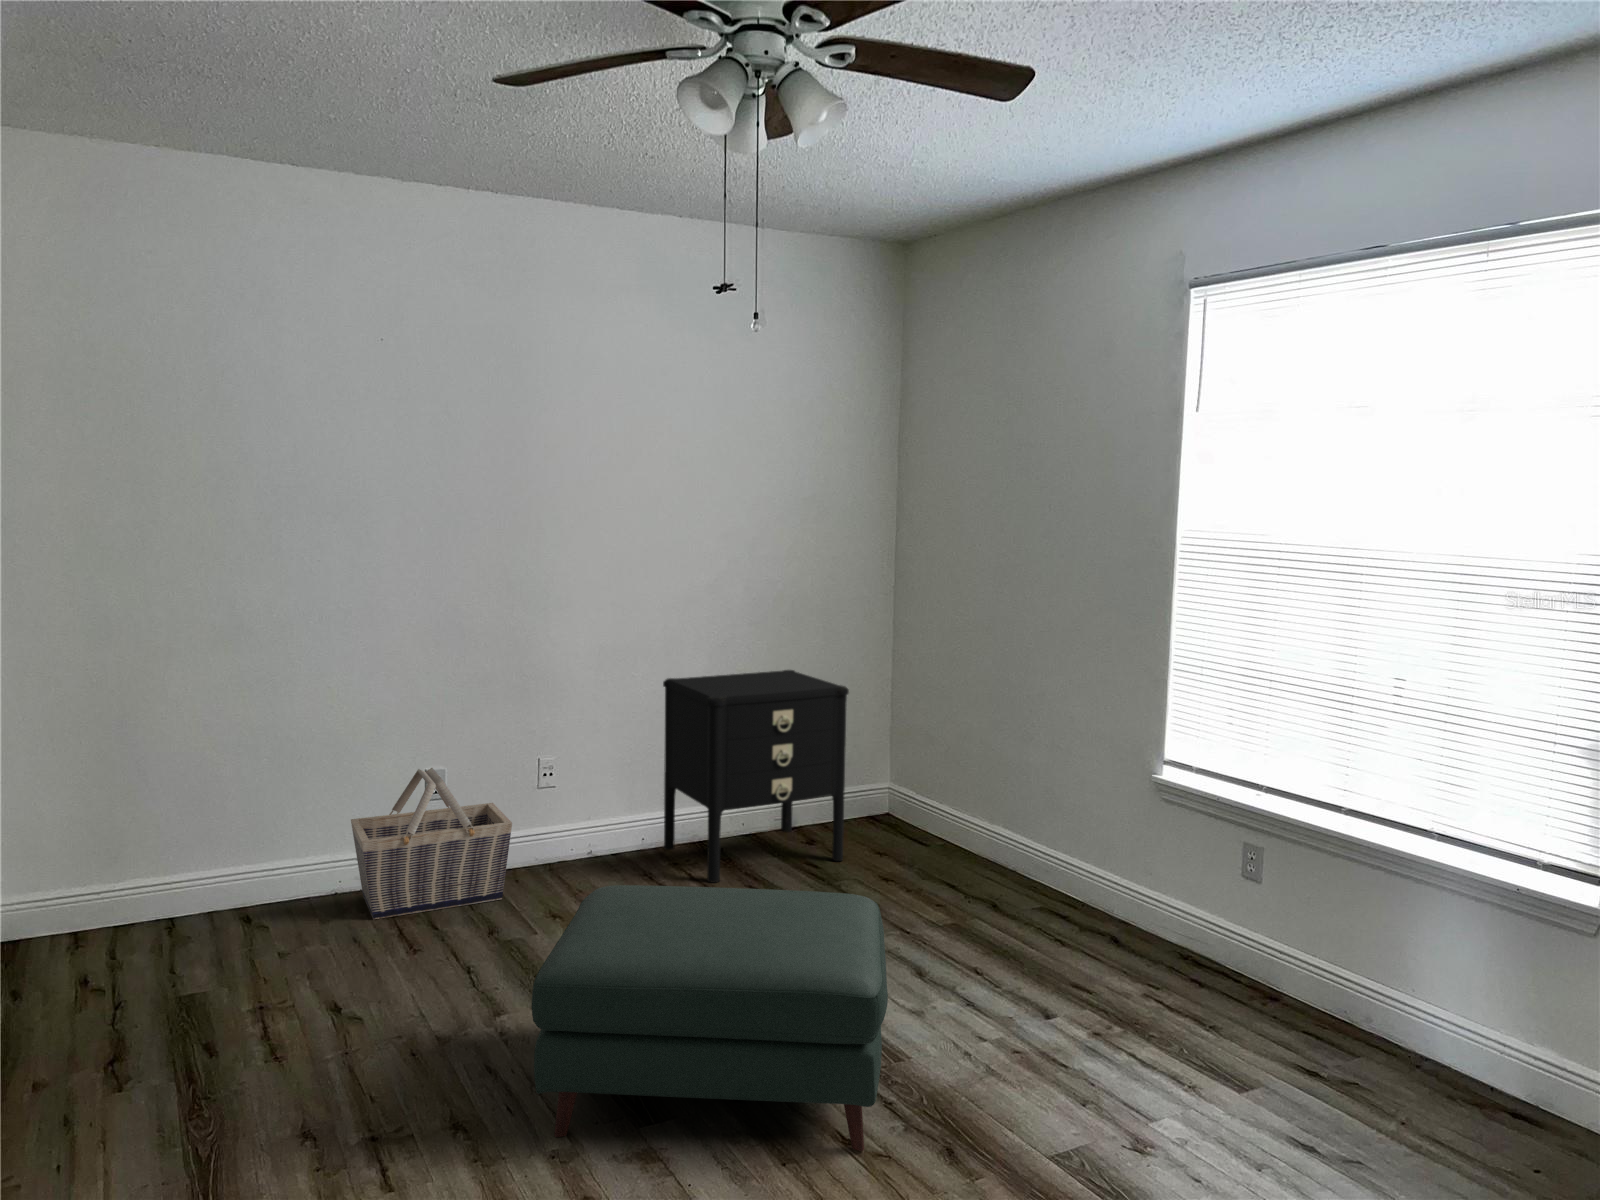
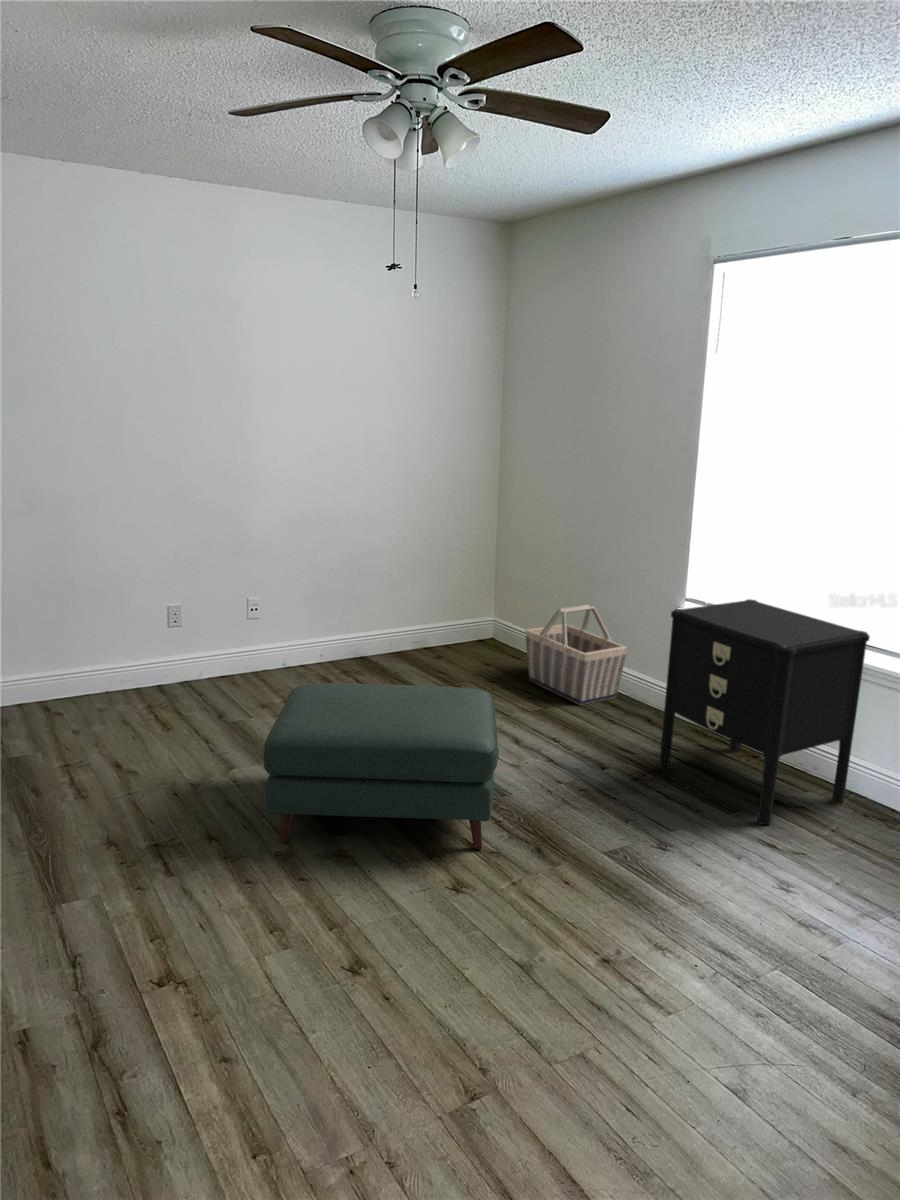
nightstand: present [663,670,849,883] -> present [659,599,870,825]
basket: present [351,768,512,919] -> present [525,605,627,705]

